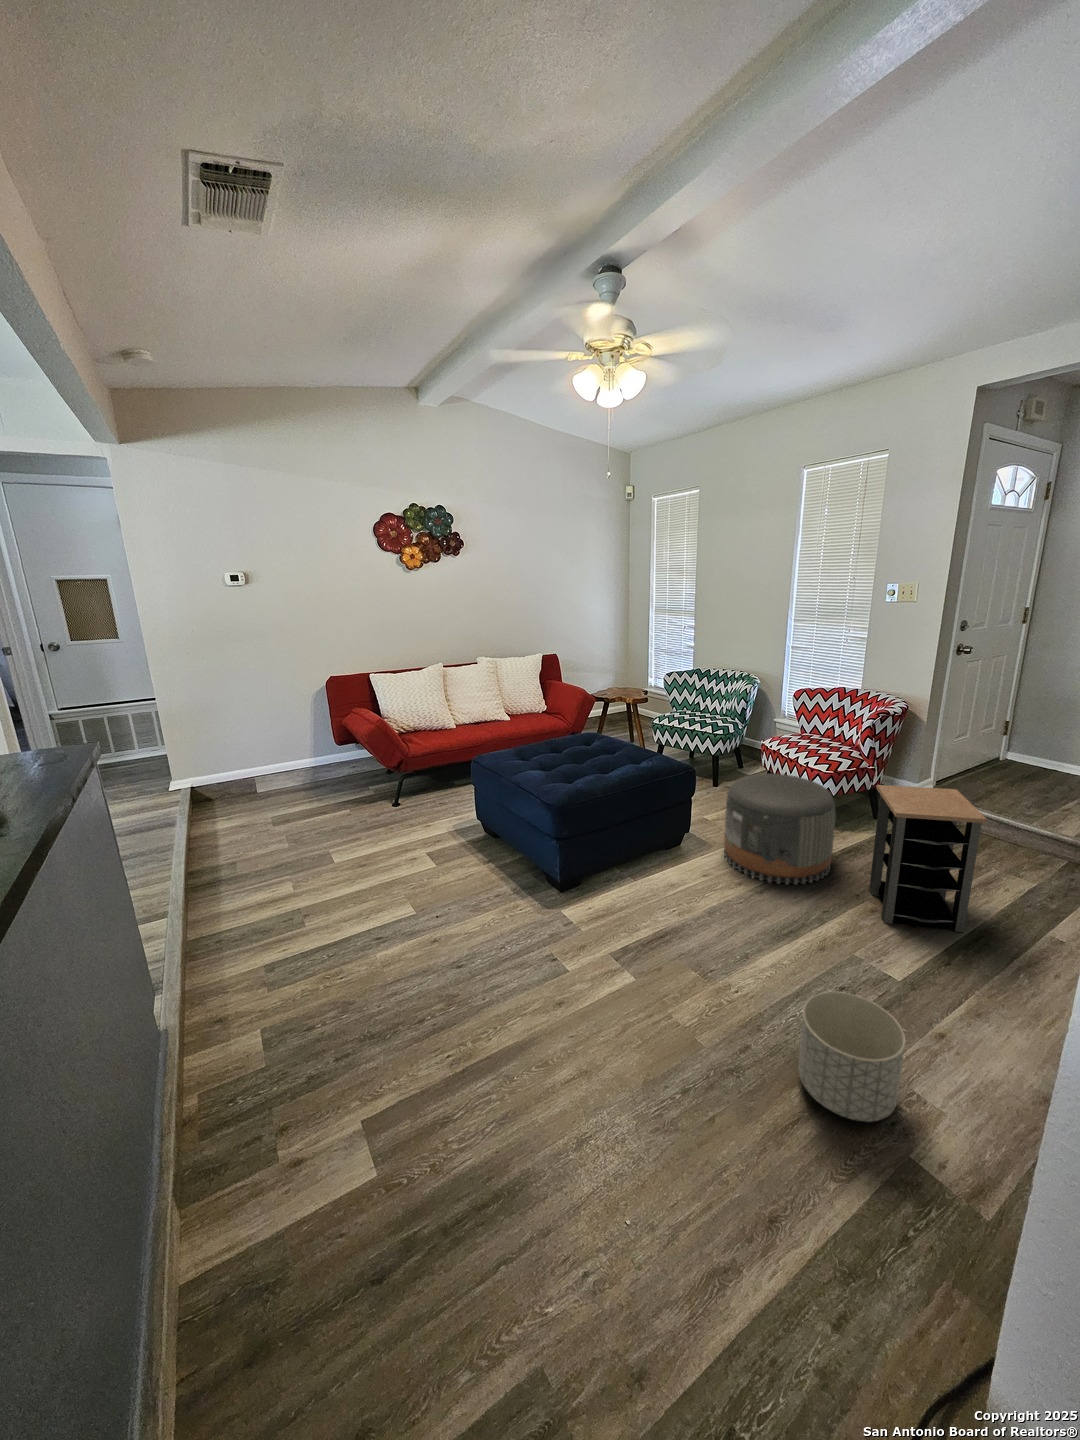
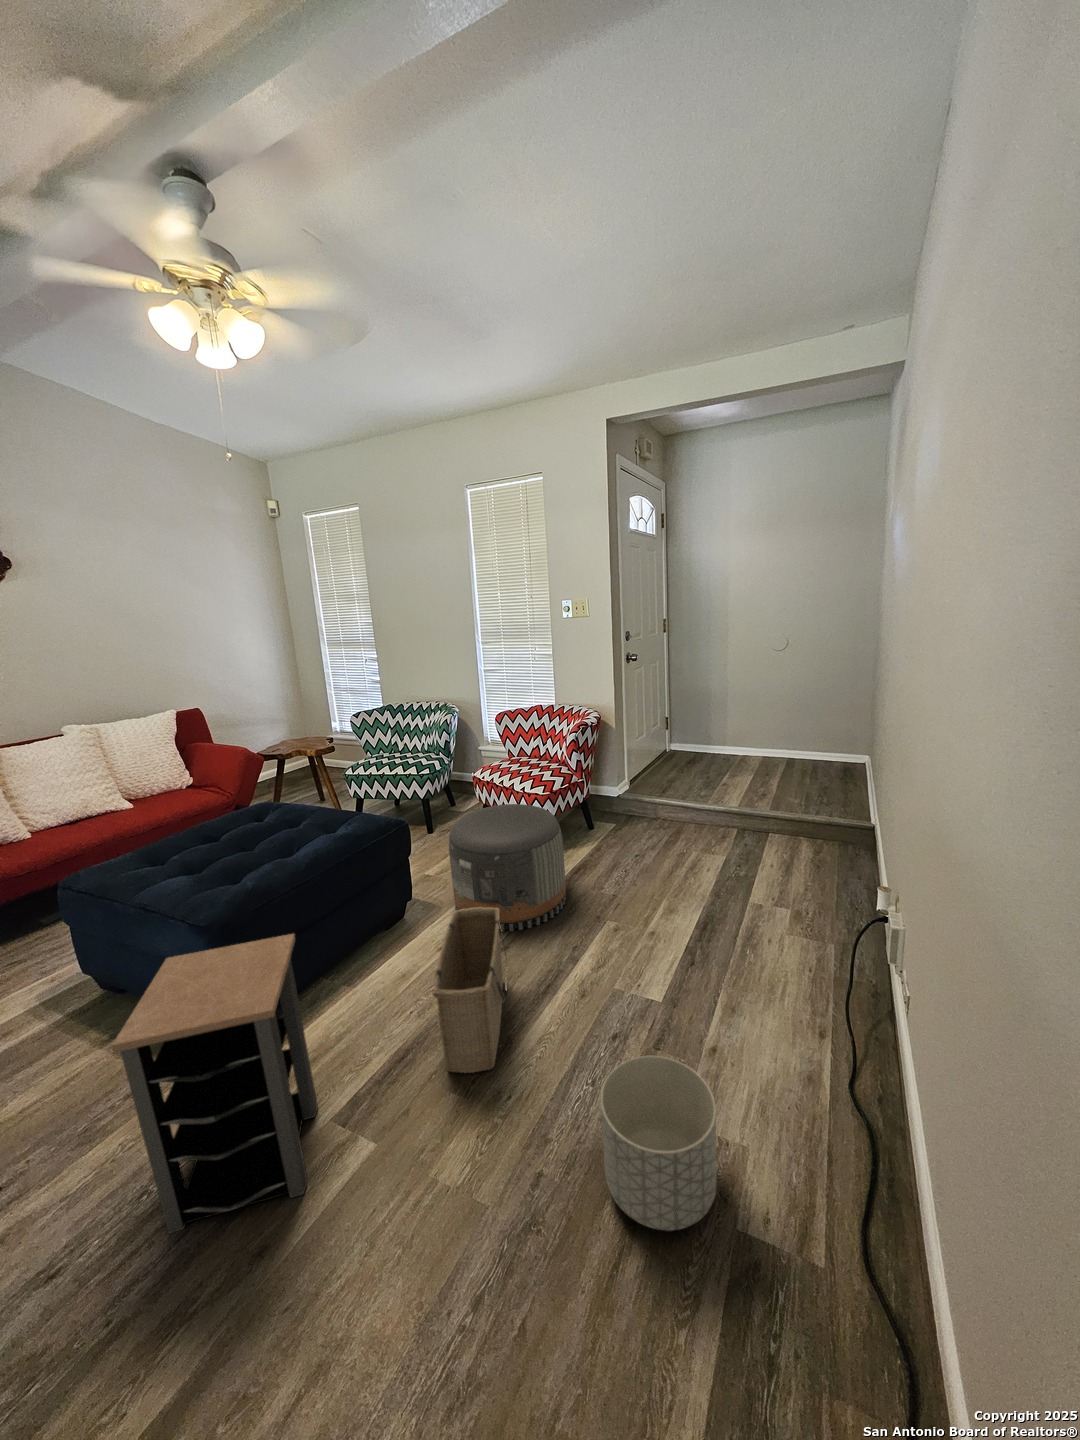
side table: present [869,785,987,932] -> present [112,934,318,1233]
basket: none [691,848,758,970] -> present [433,907,506,1073]

